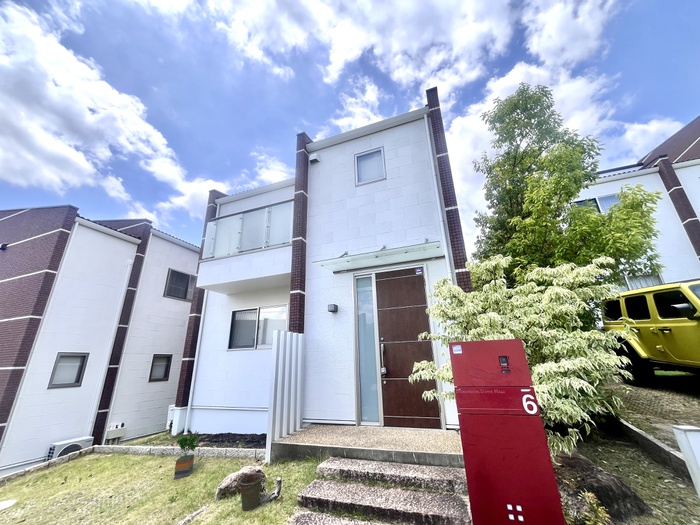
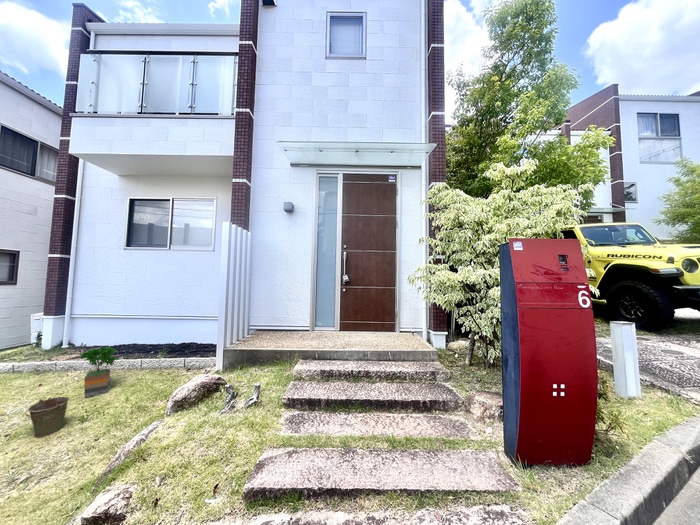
bucket: present [238,473,263,510] -> present [25,397,69,437]

